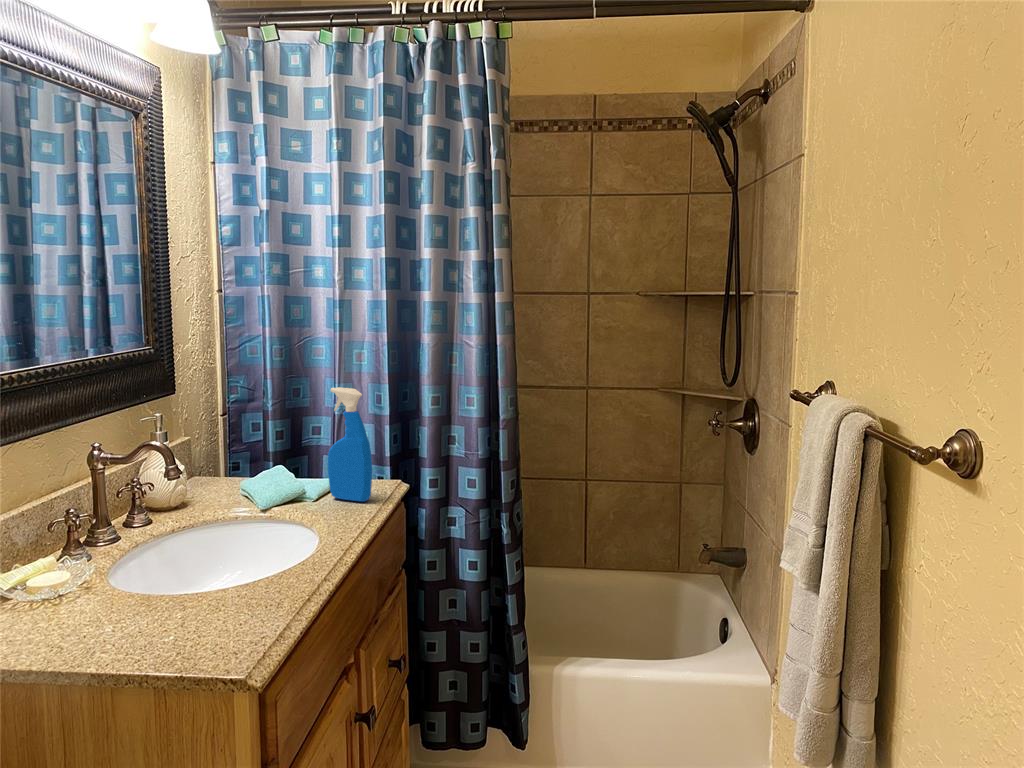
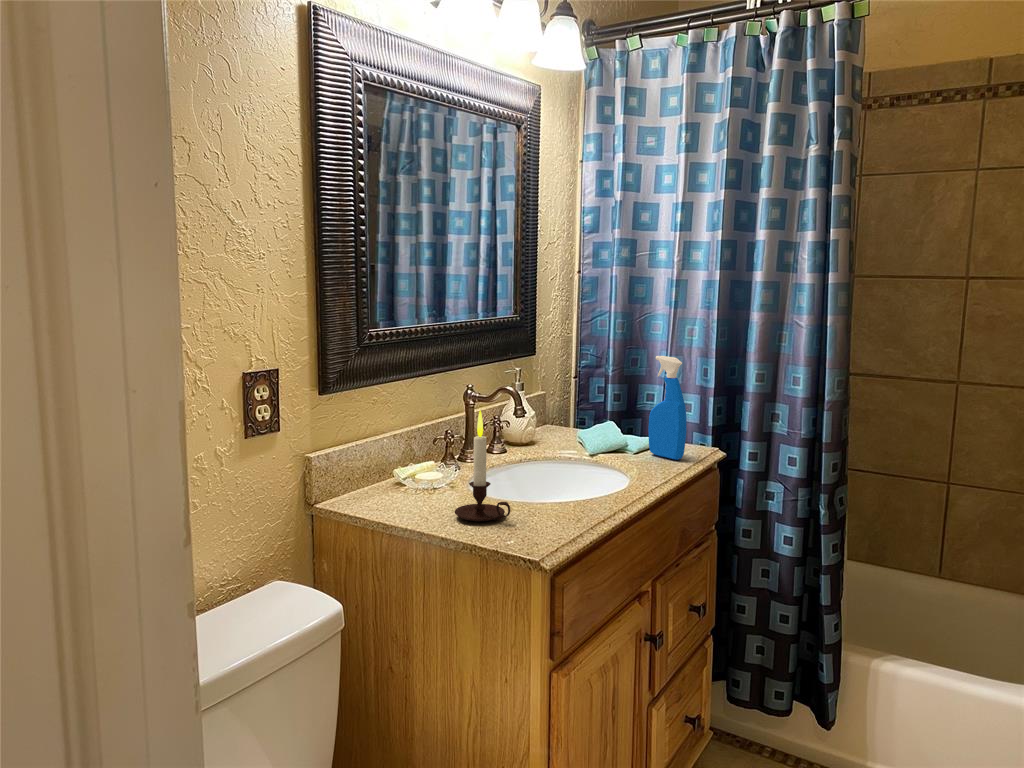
candle: none [94,490,182,645] -> present [455,411,510,521]

